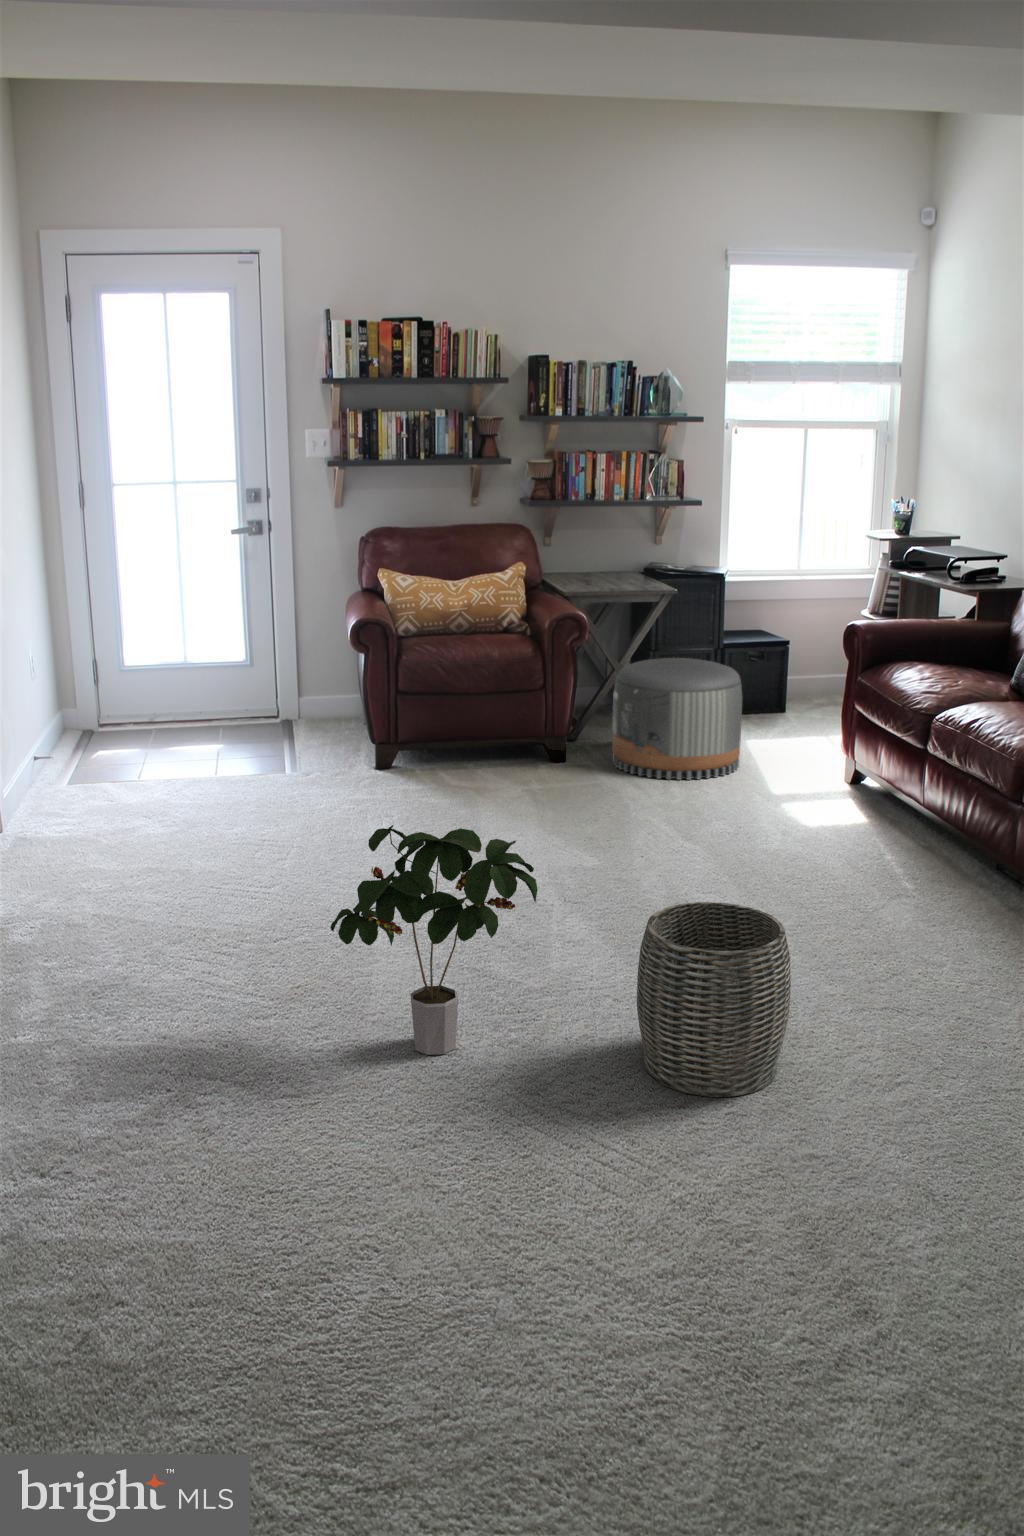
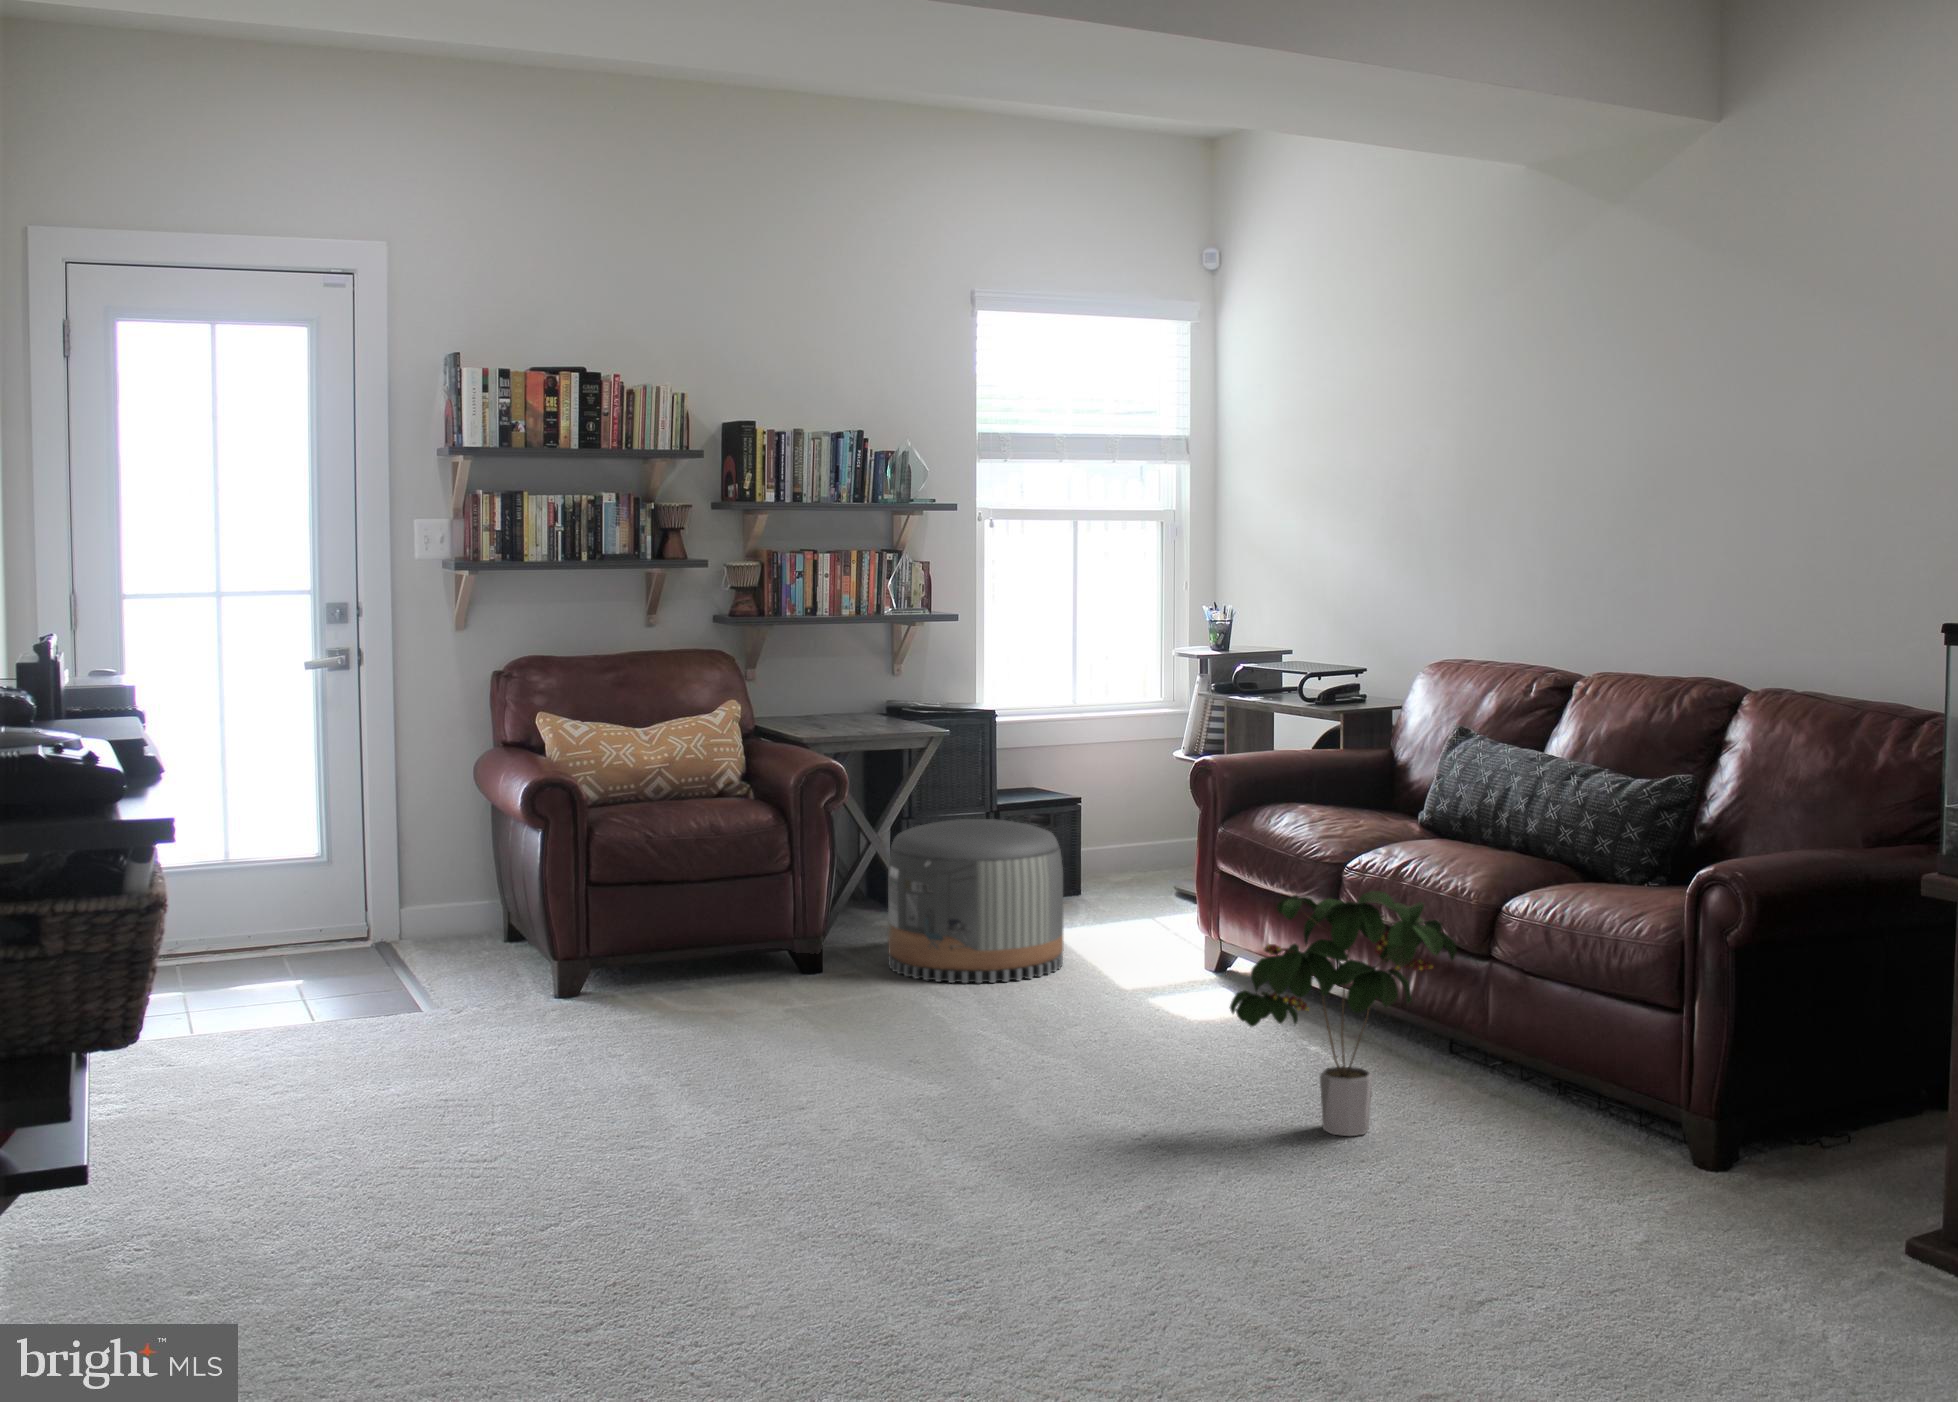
potted plant: present [331,825,538,1055] -> present [1230,891,1456,1136]
woven basket: present [637,902,791,1097] -> none [1134,1073,1325,1313]

